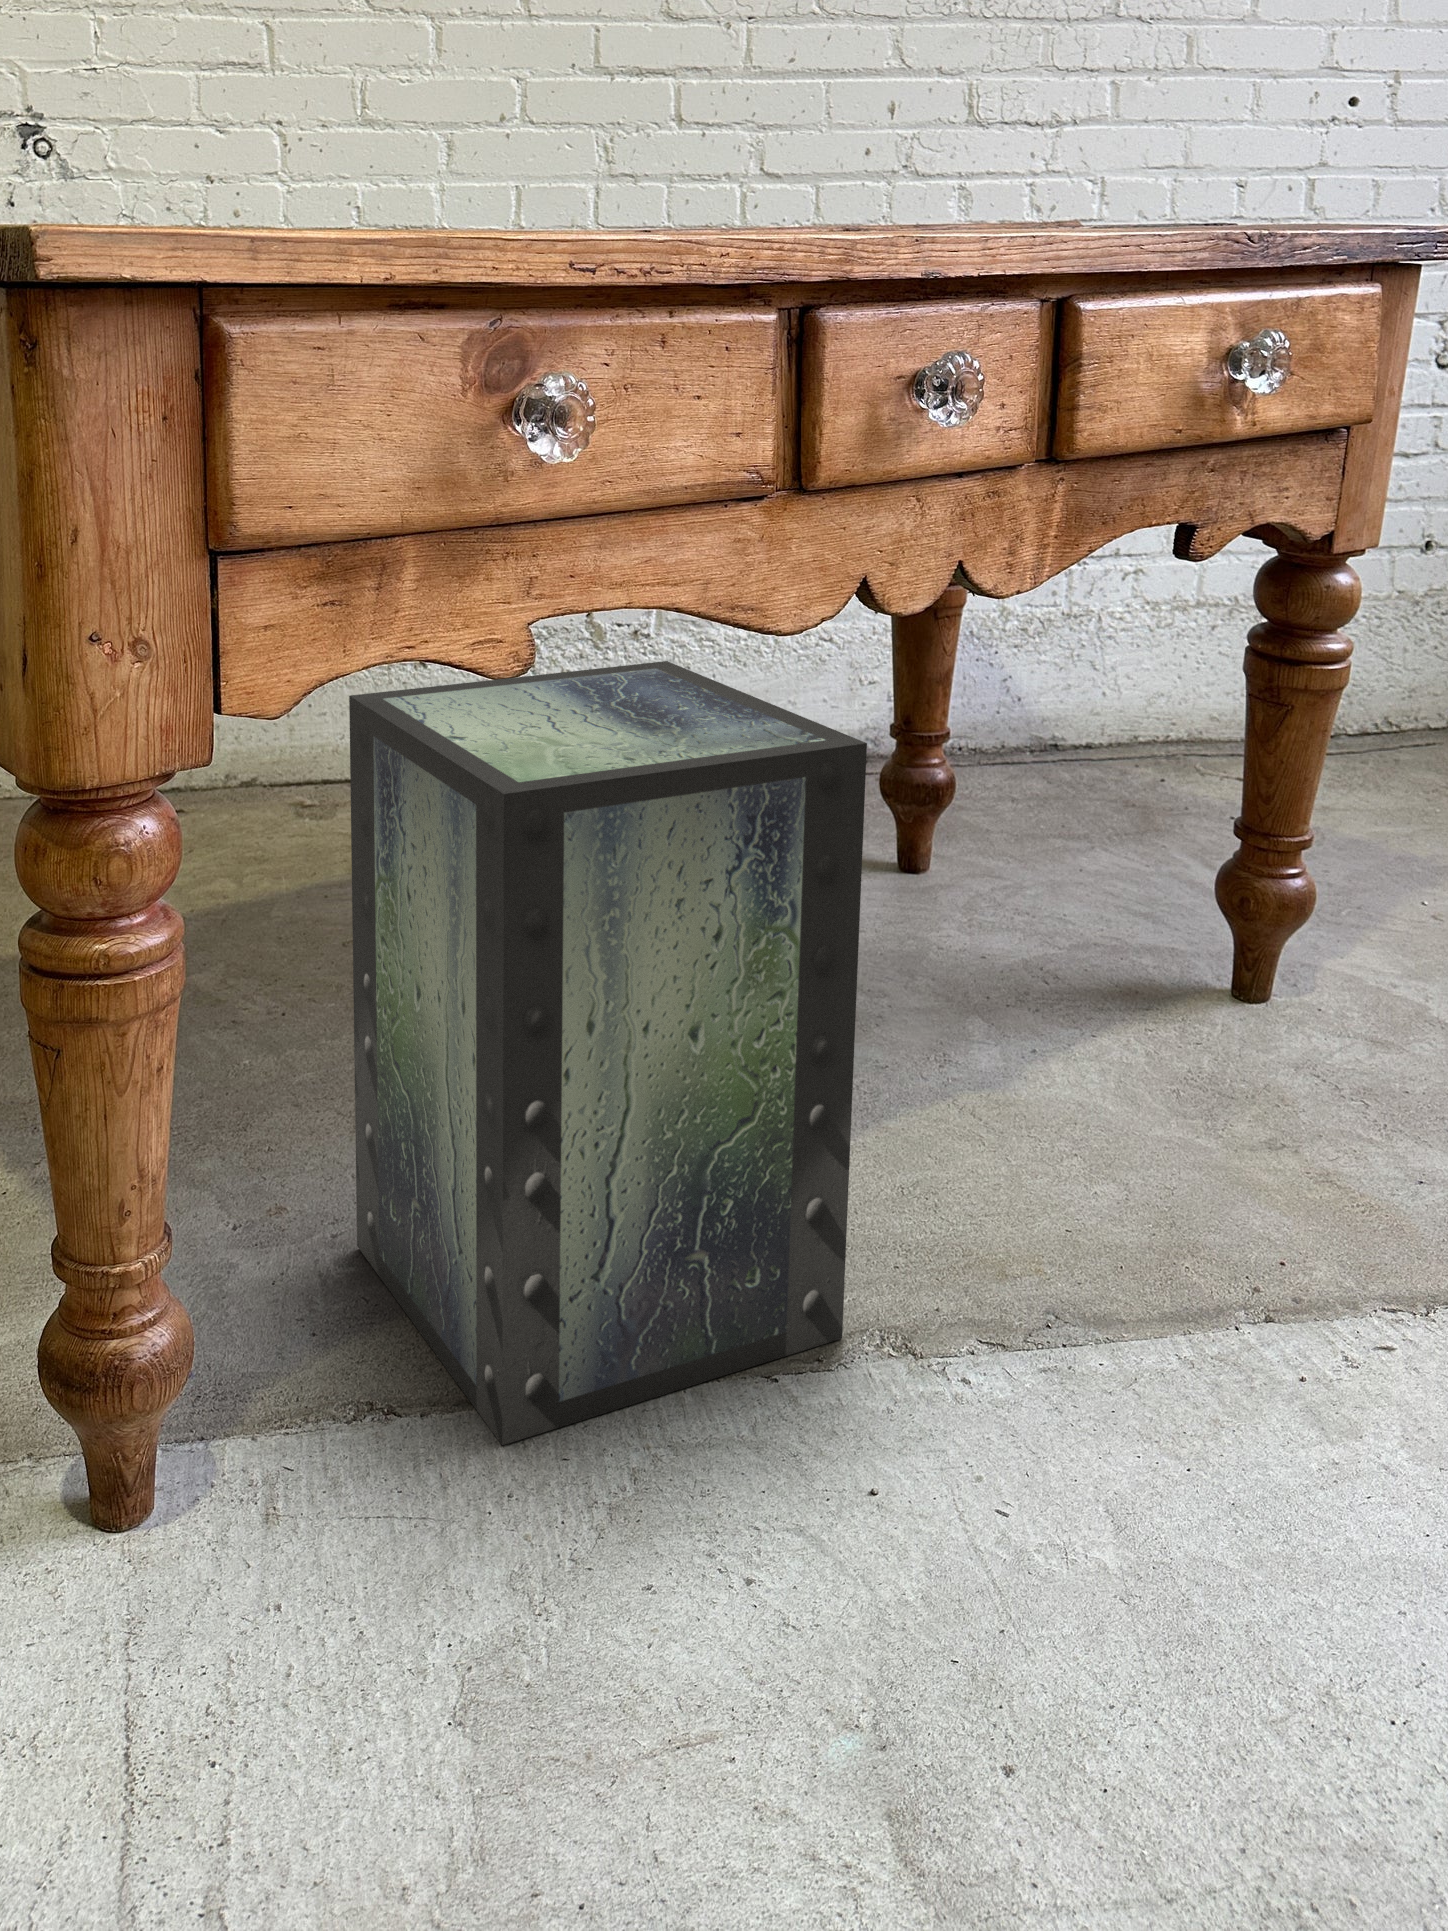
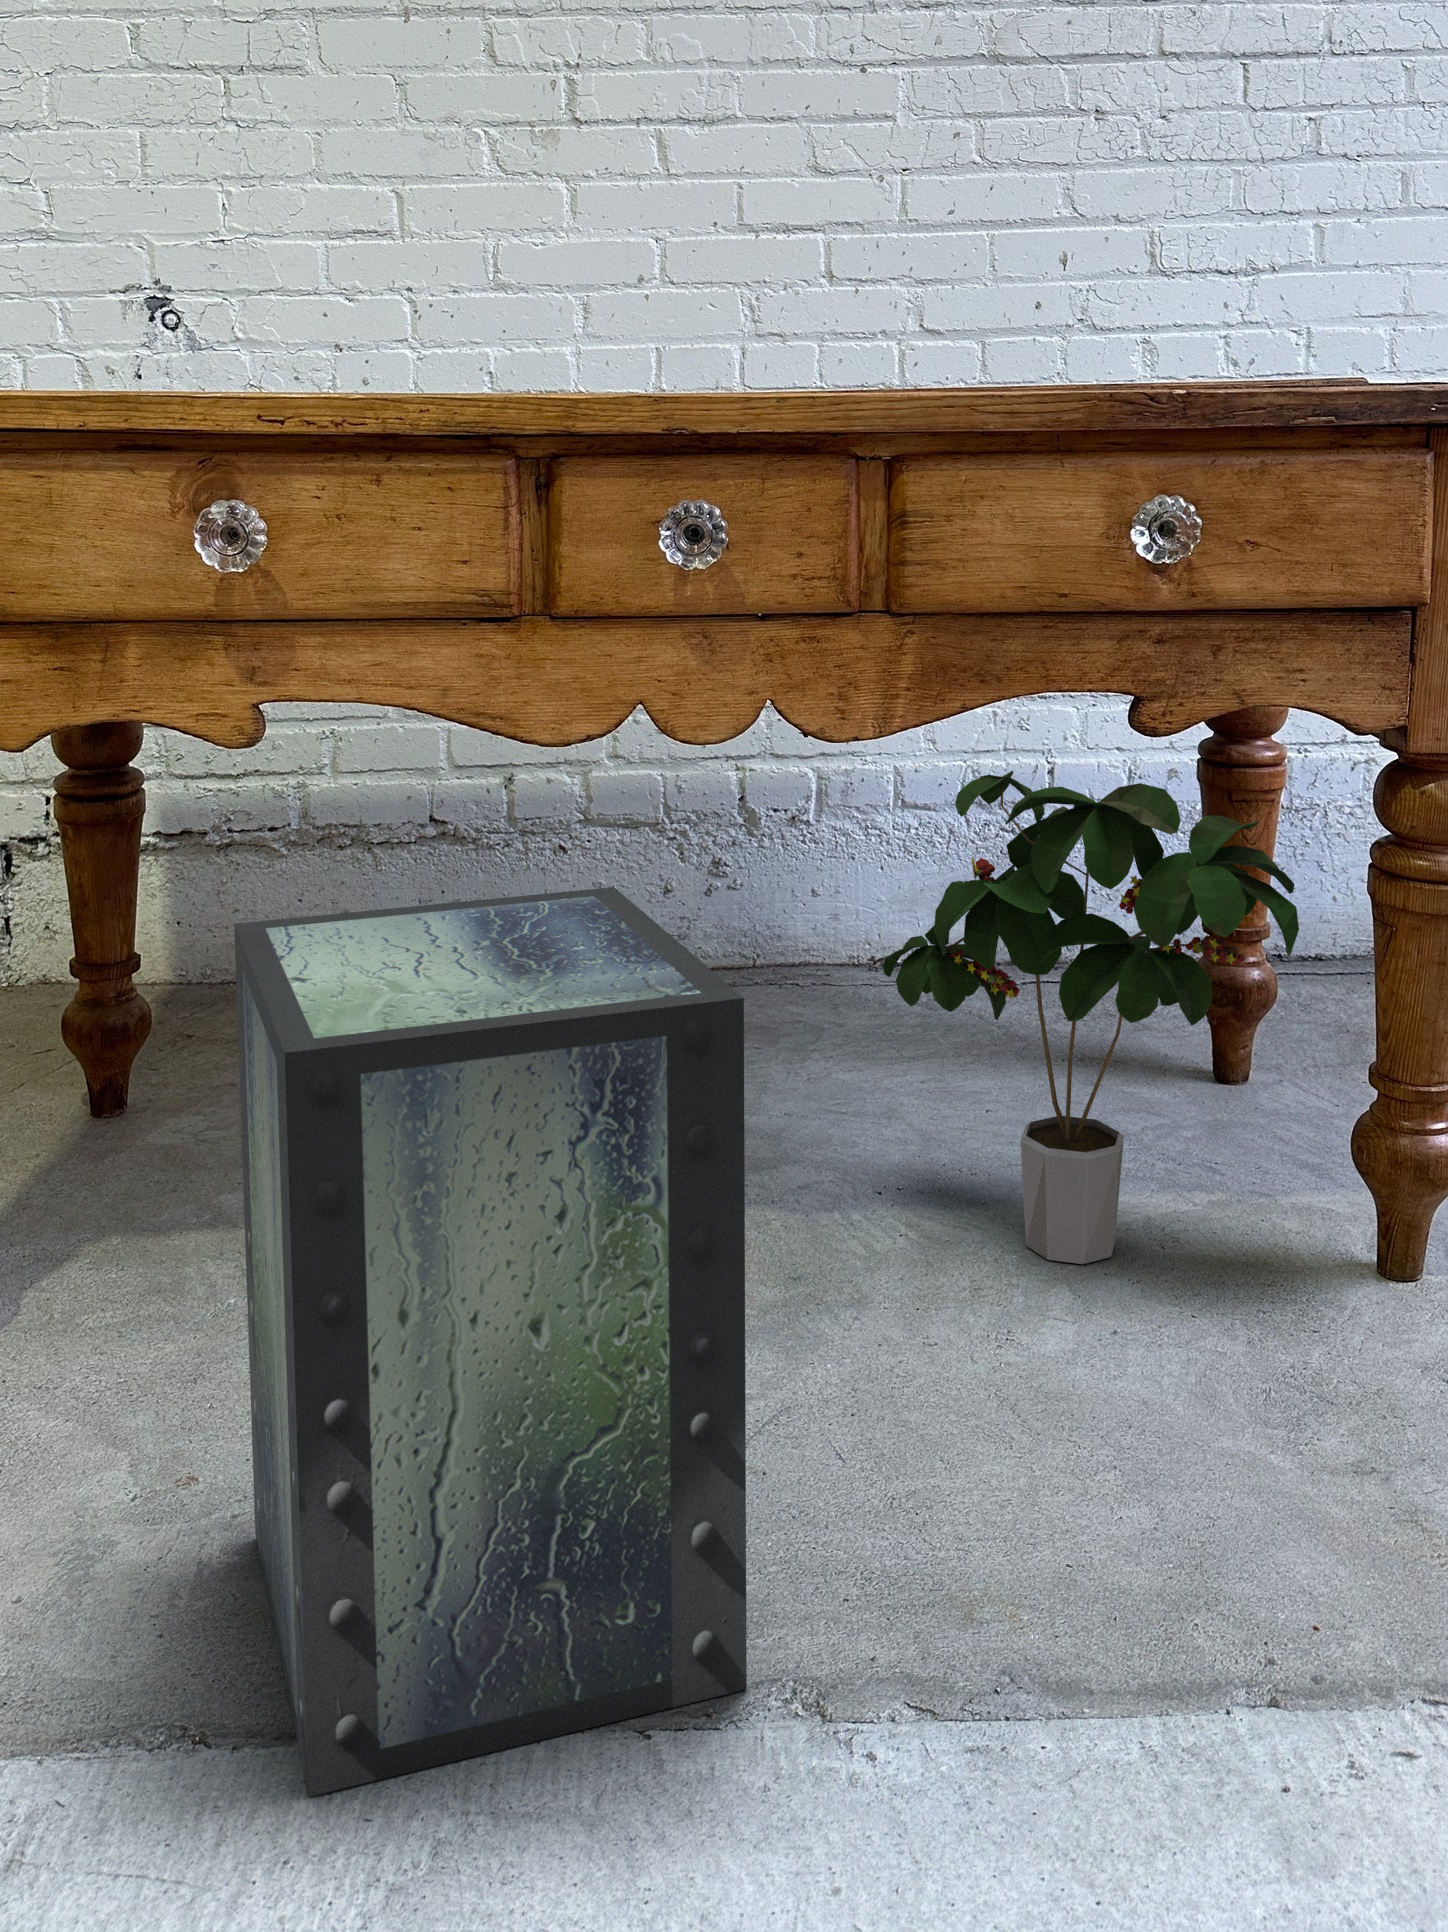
potted plant: none [796,567,1190,997] -> present [883,771,1299,1264]

